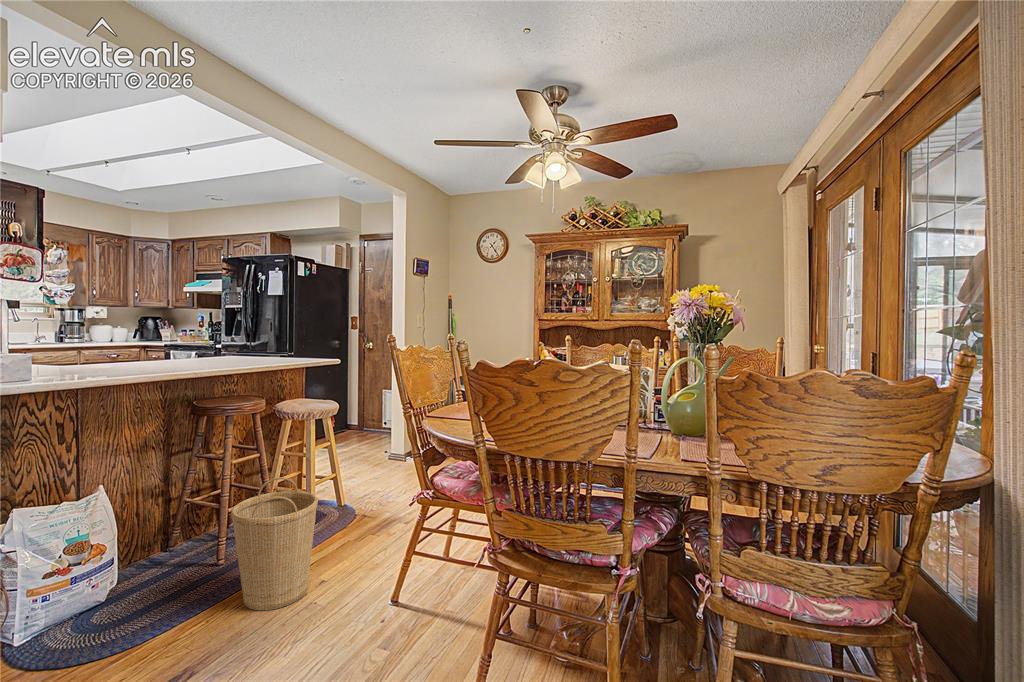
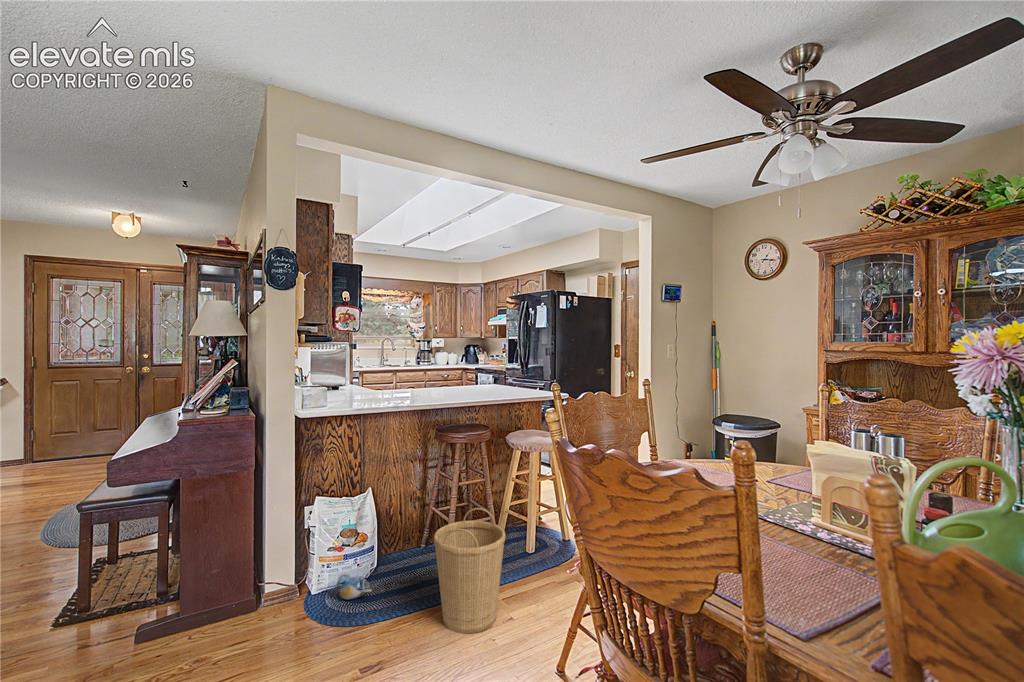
plush toy: none [72,597,130,629] -> present [336,574,373,600]

